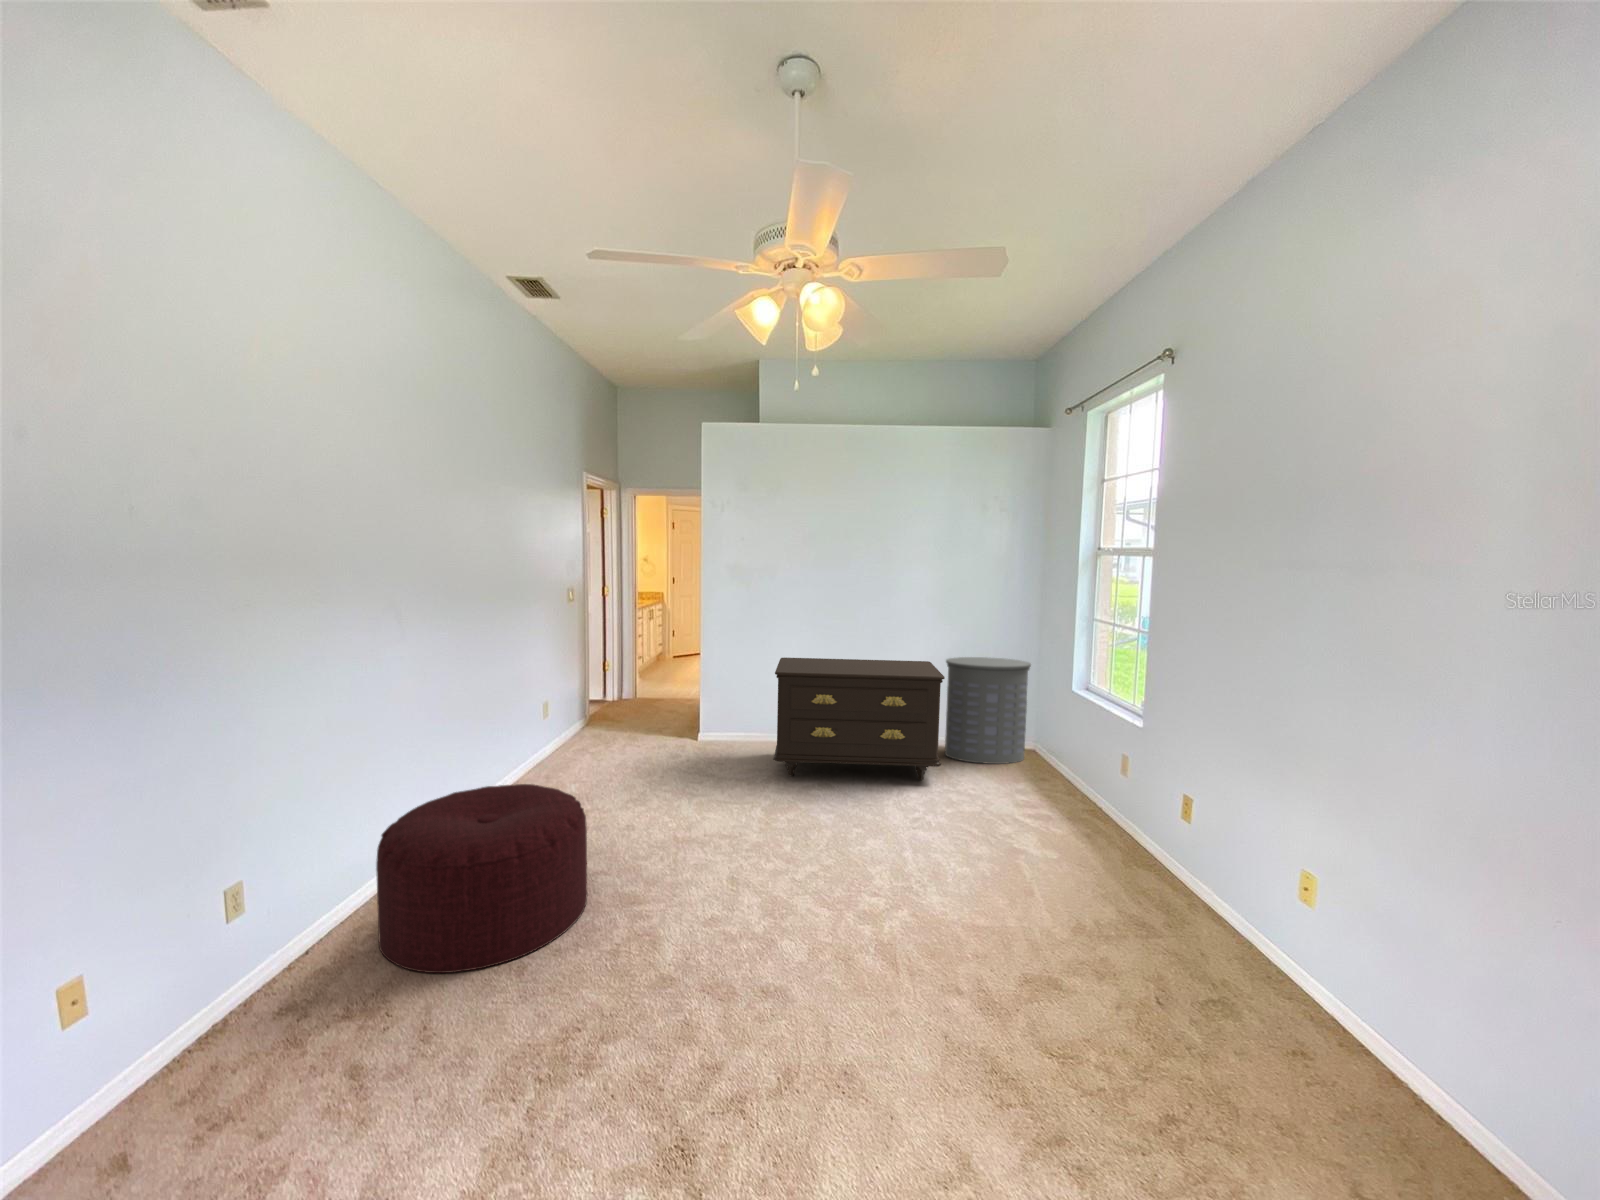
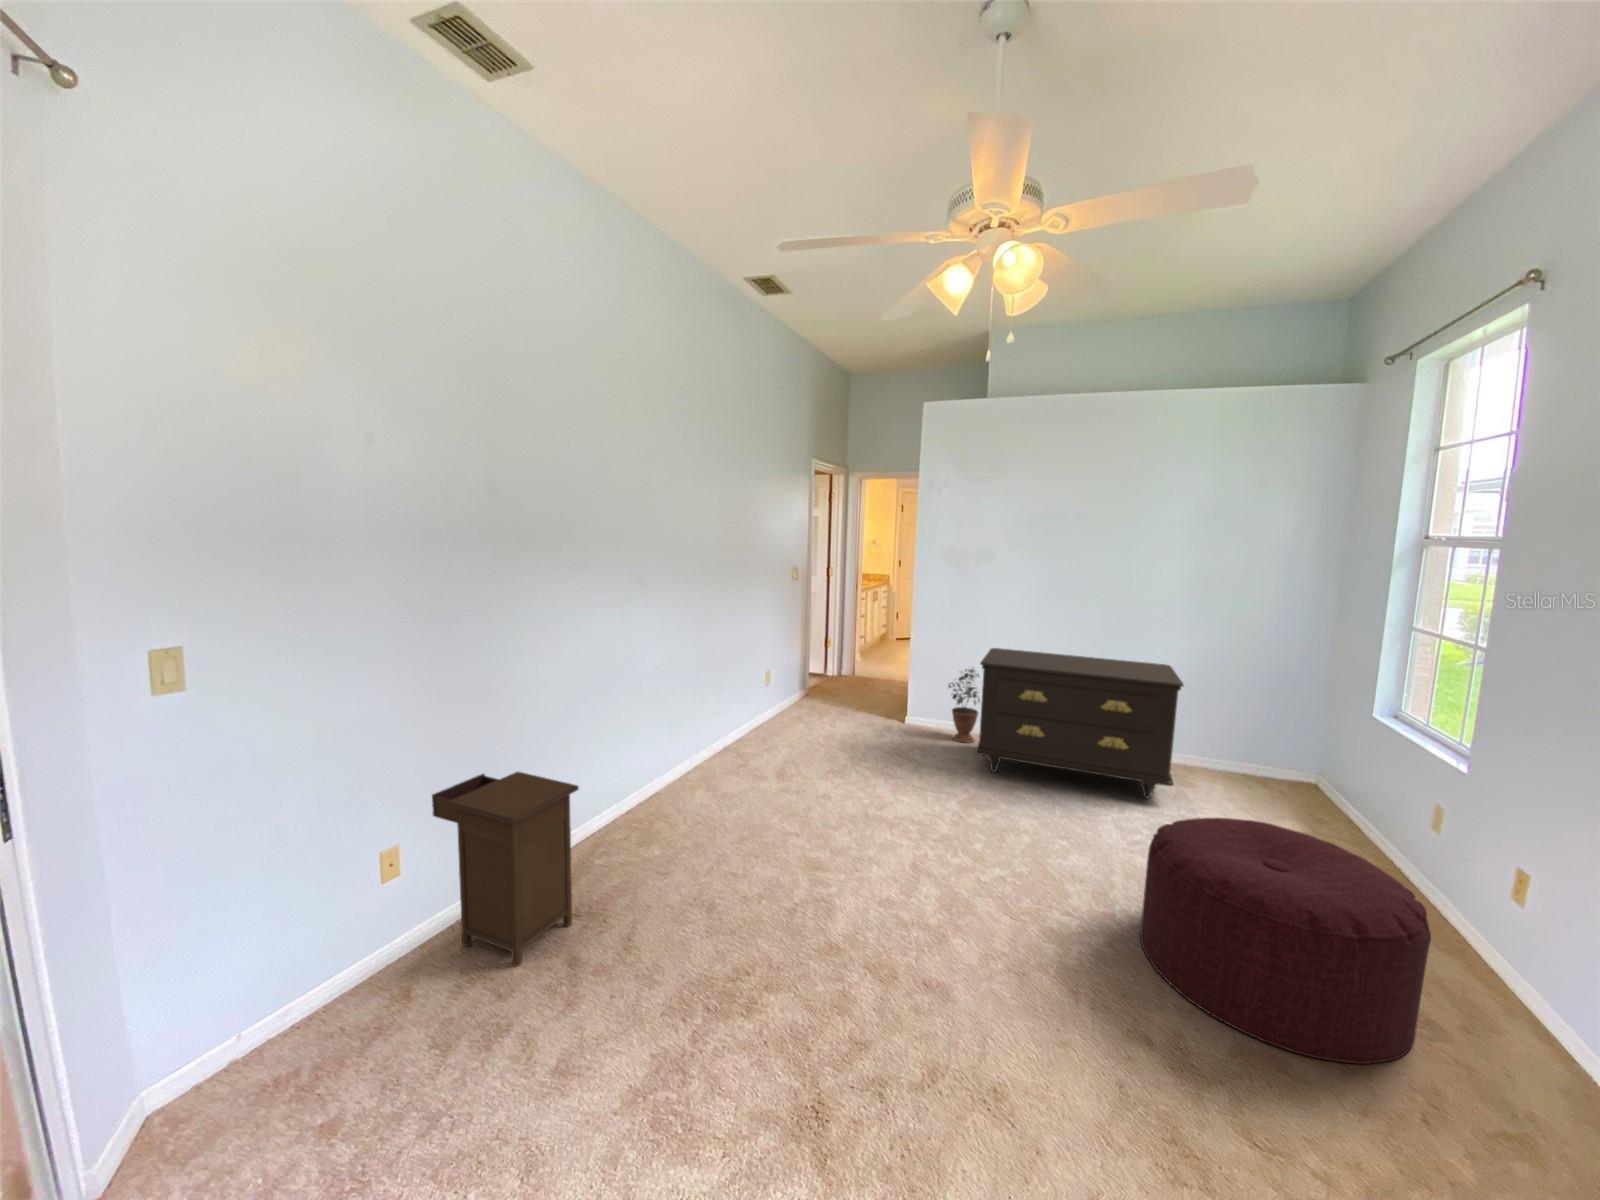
laundry hamper: present [945,657,1031,764] -> none [1184,663,1313,796]
potted plant: none [741,676,772,752] -> present [948,667,980,743]
ottoman: present [376,784,588,973] -> present [1140,818,1431,1064]
nightstand: none [111,856,346,1106] -> present [432,772,579,966]

